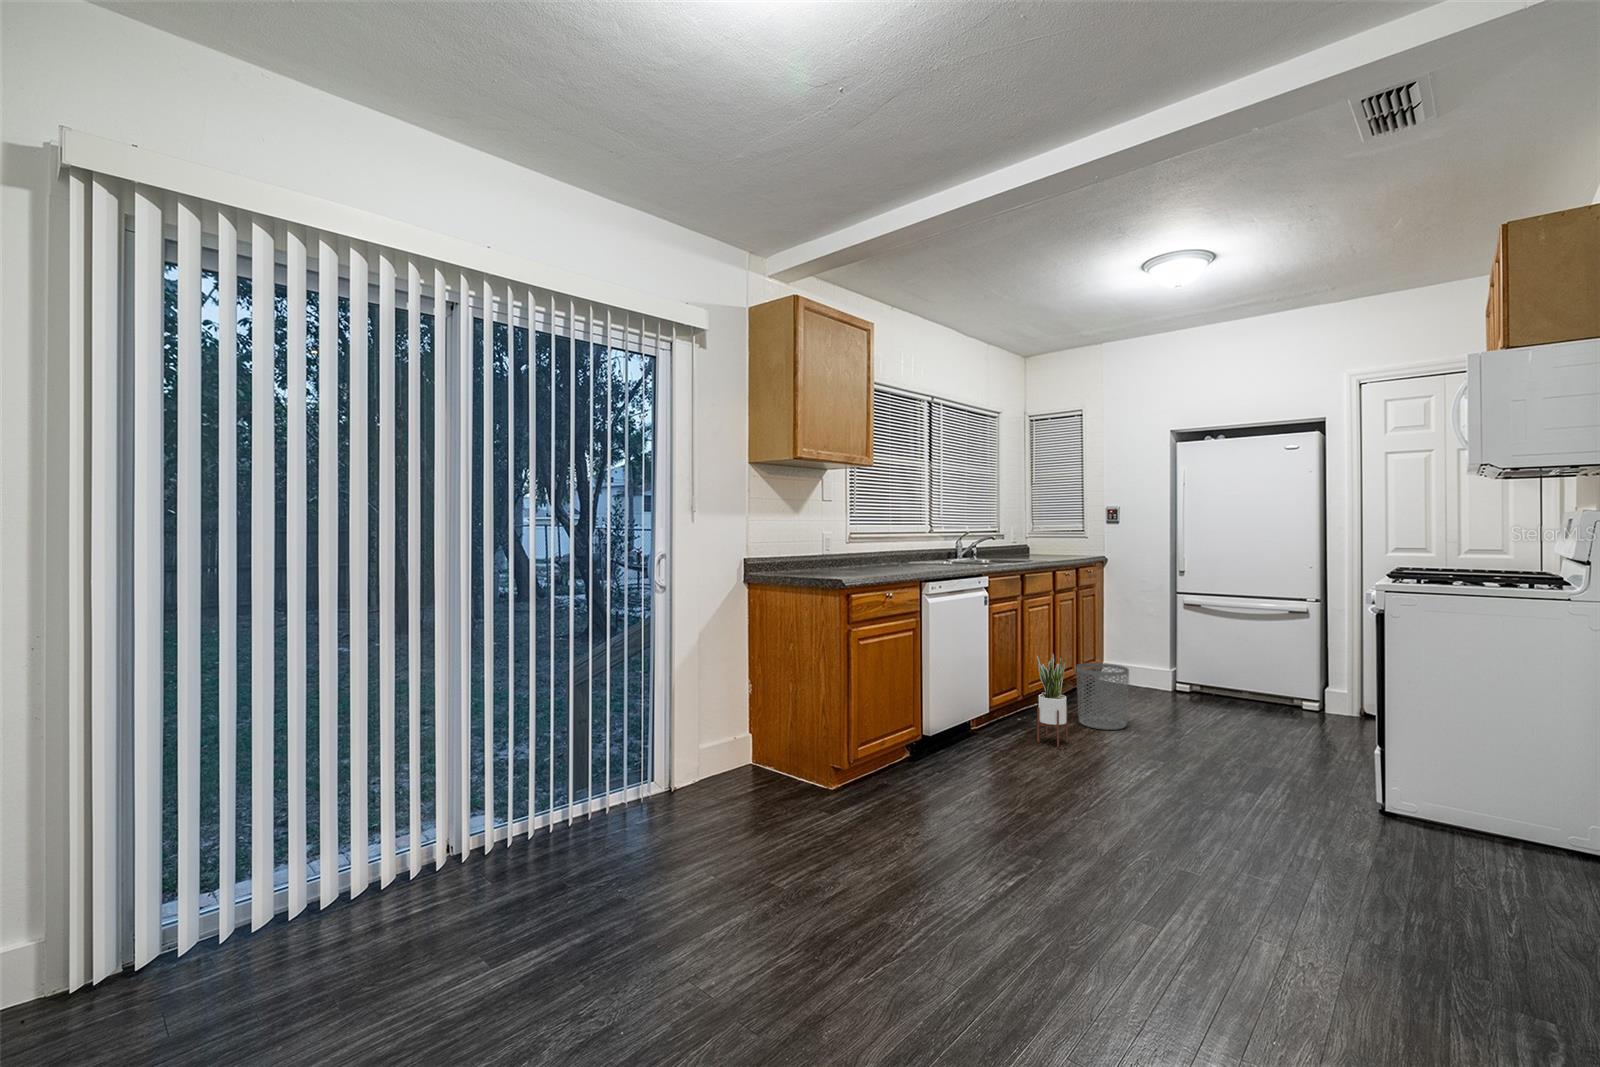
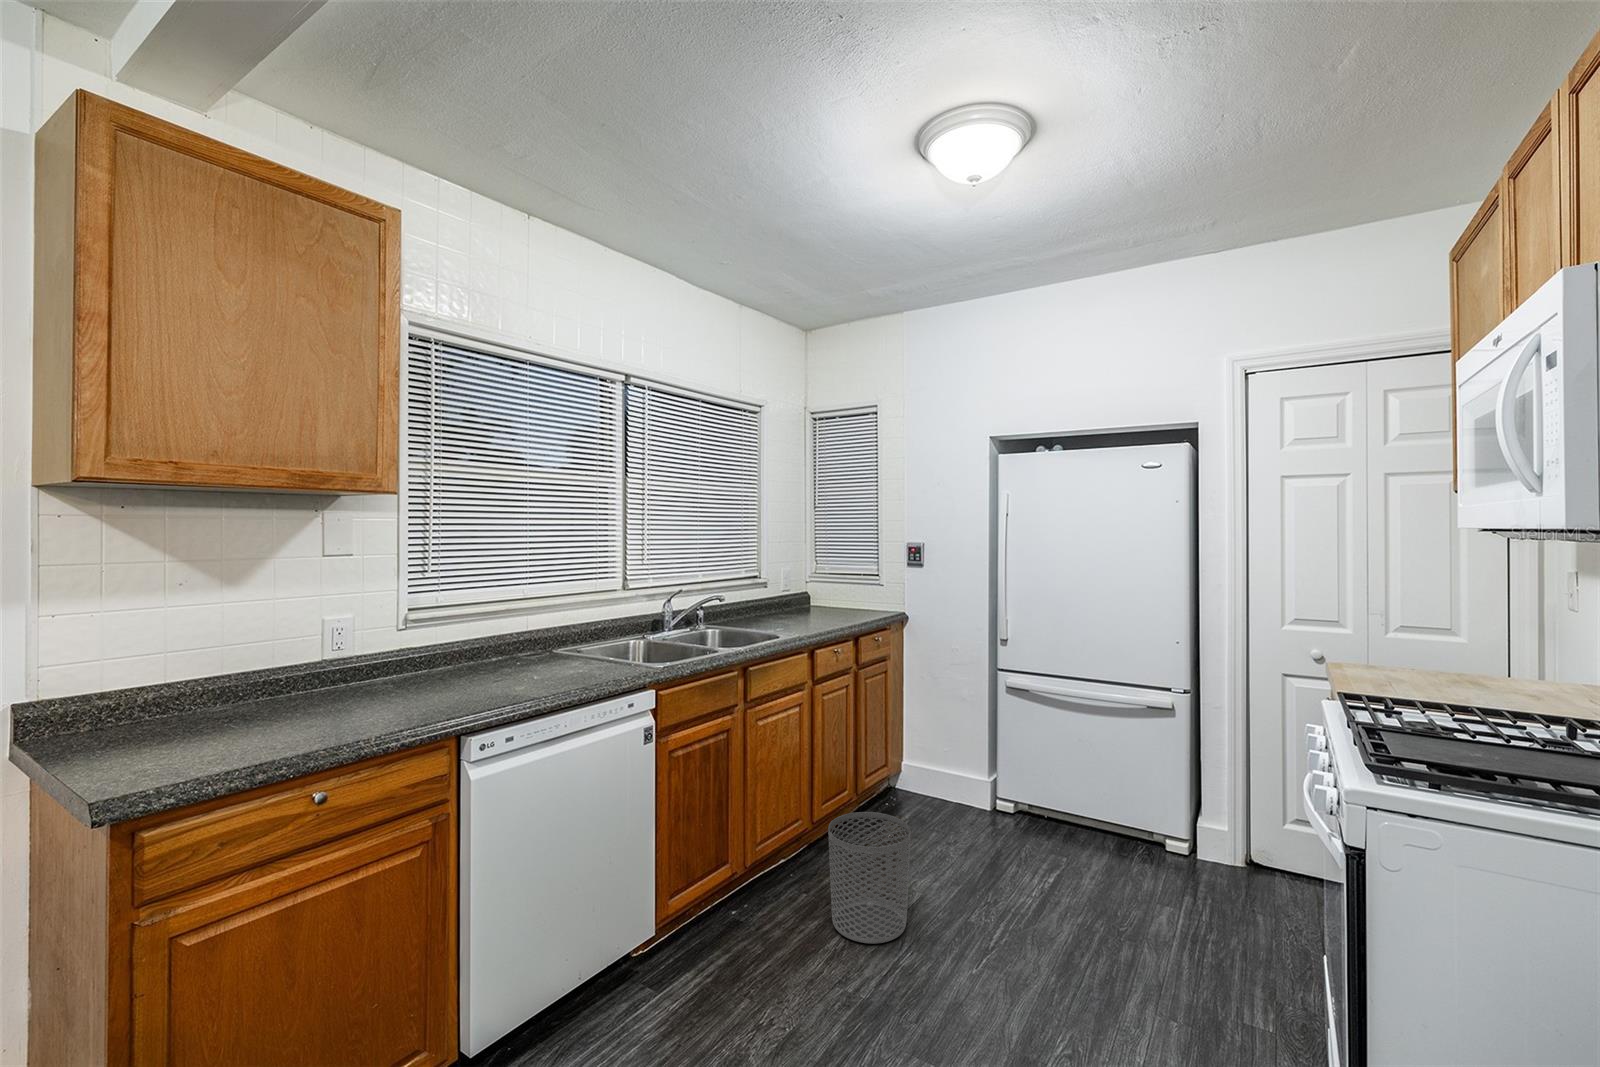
potted plant: present [1037,655,1068,747] -> none [729,839,790,1023]

